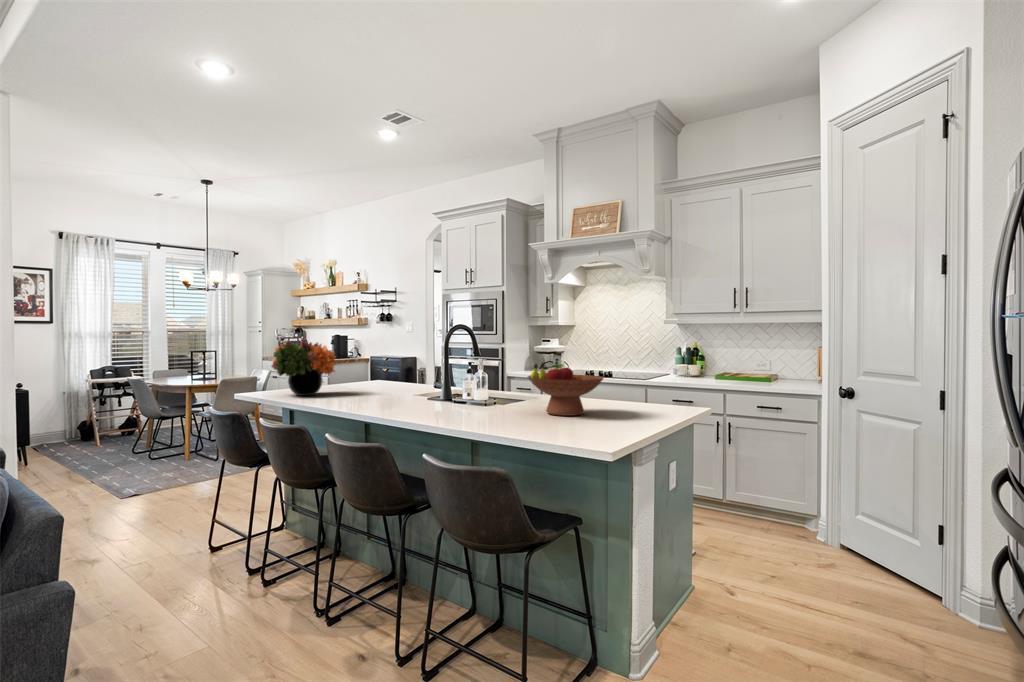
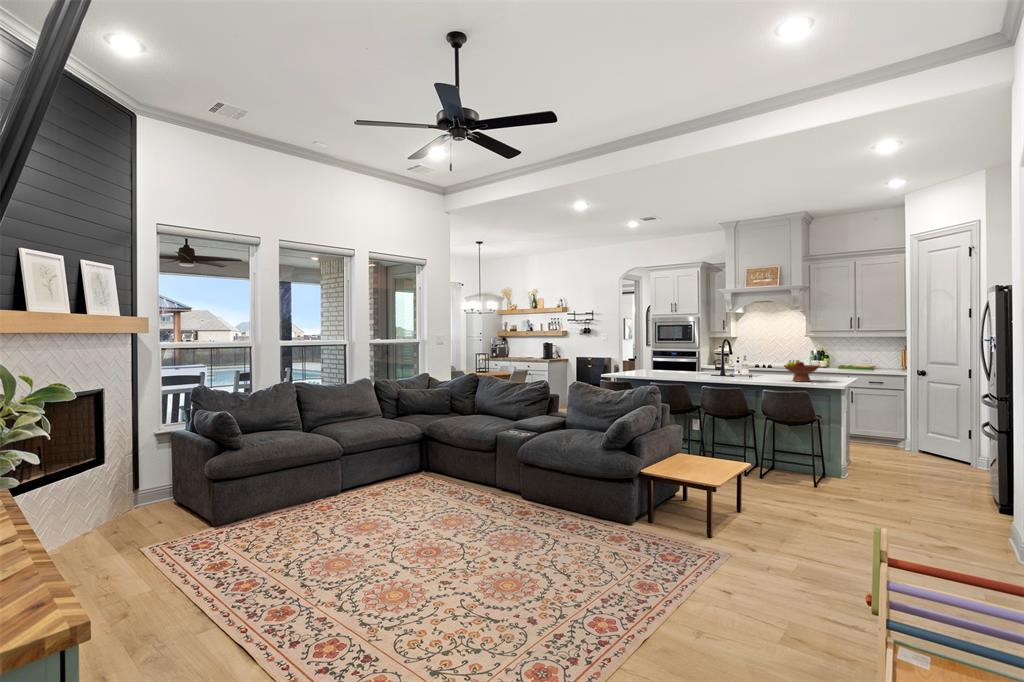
flower arrangement: present [272,339,337,396] -> none [630,350,661,377]

